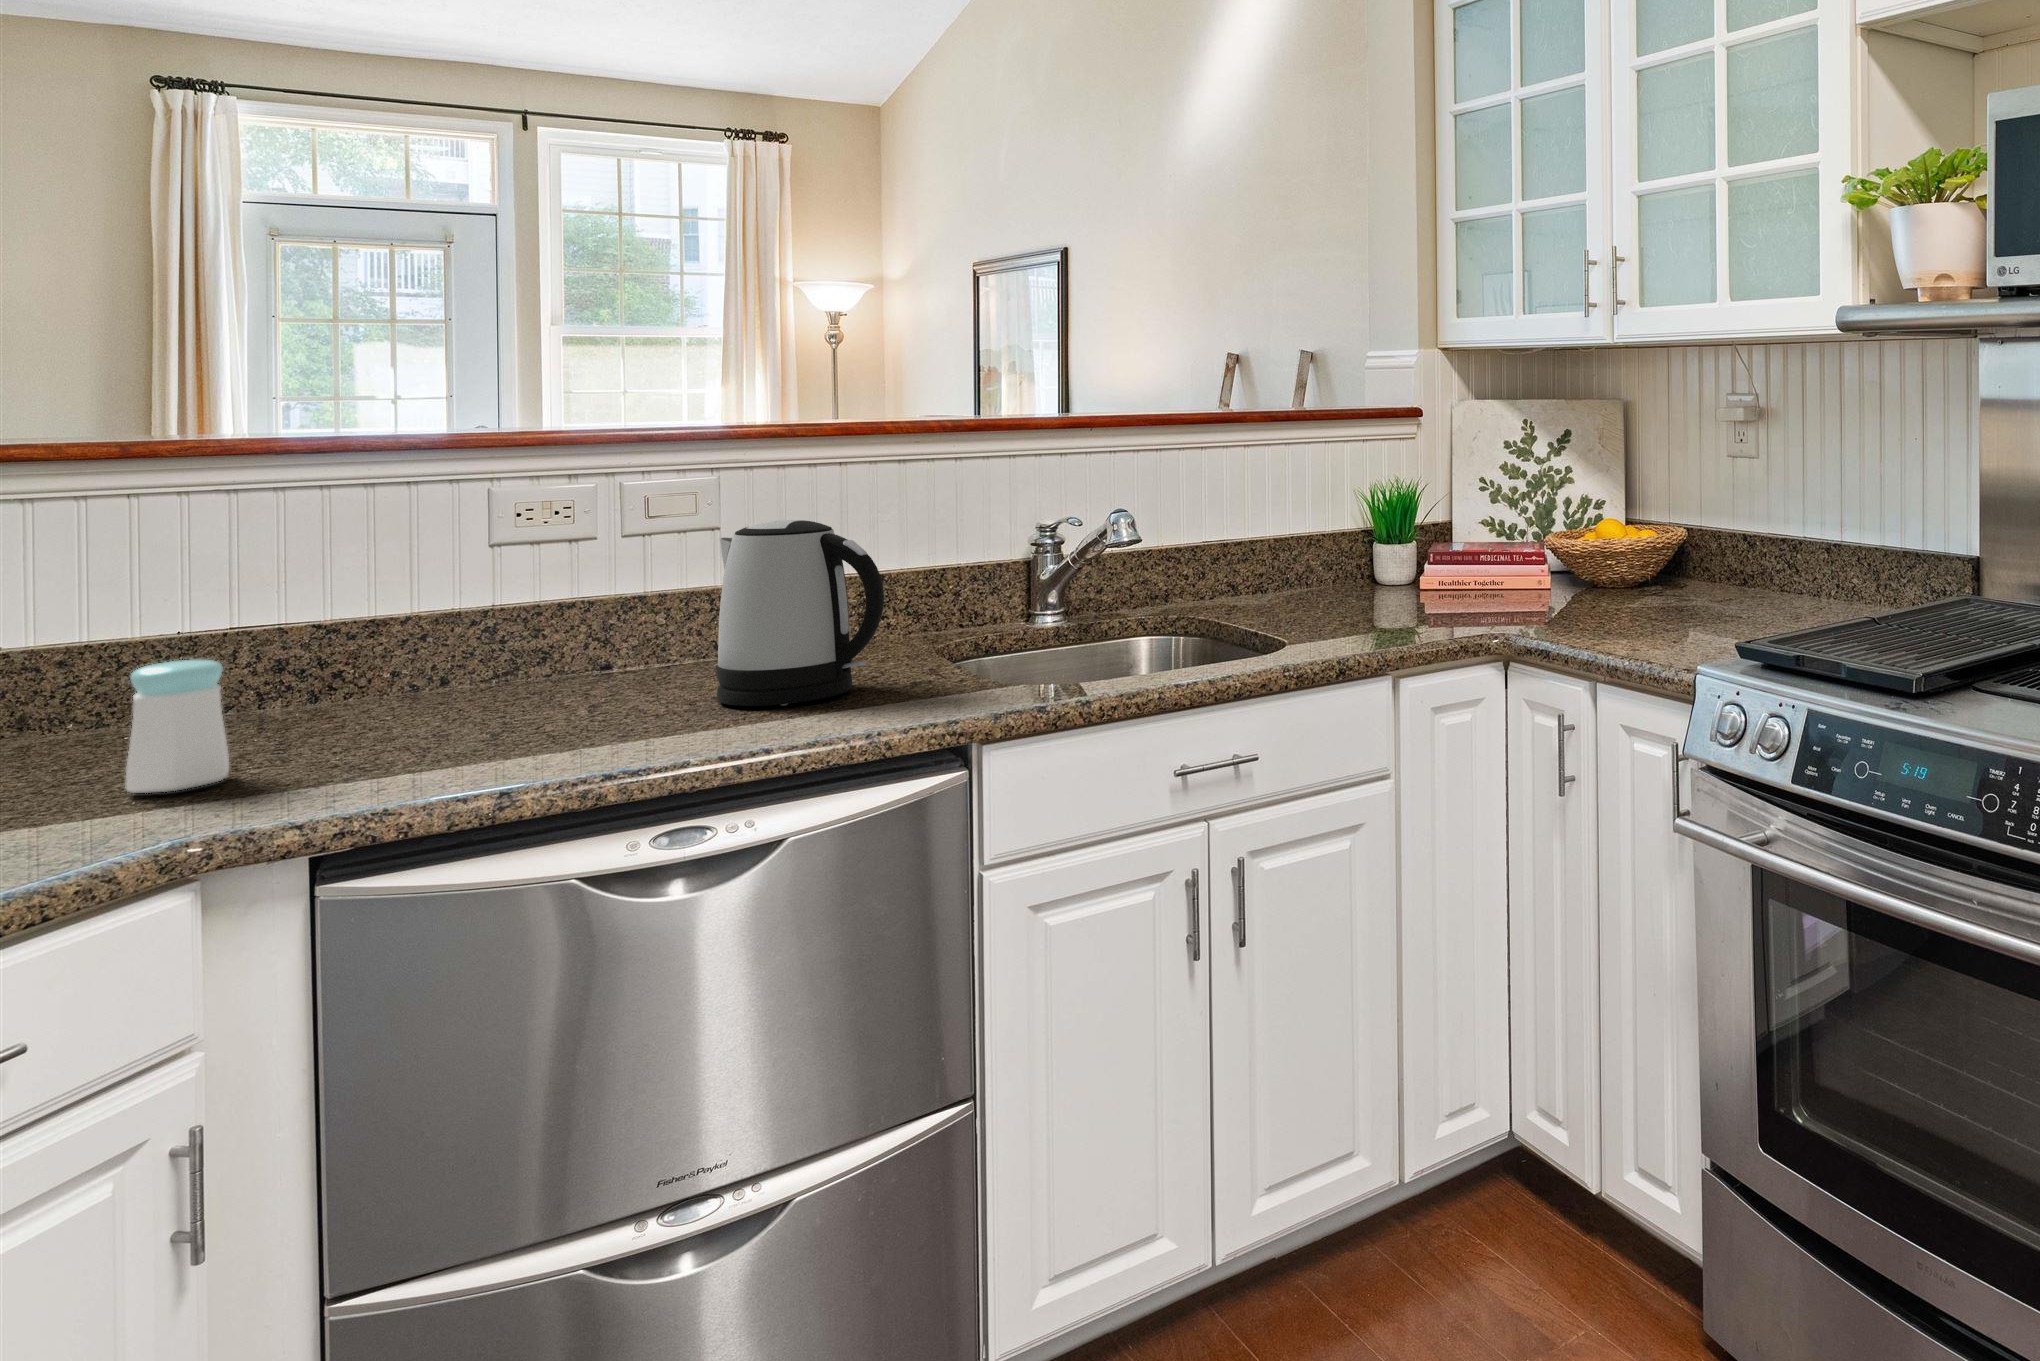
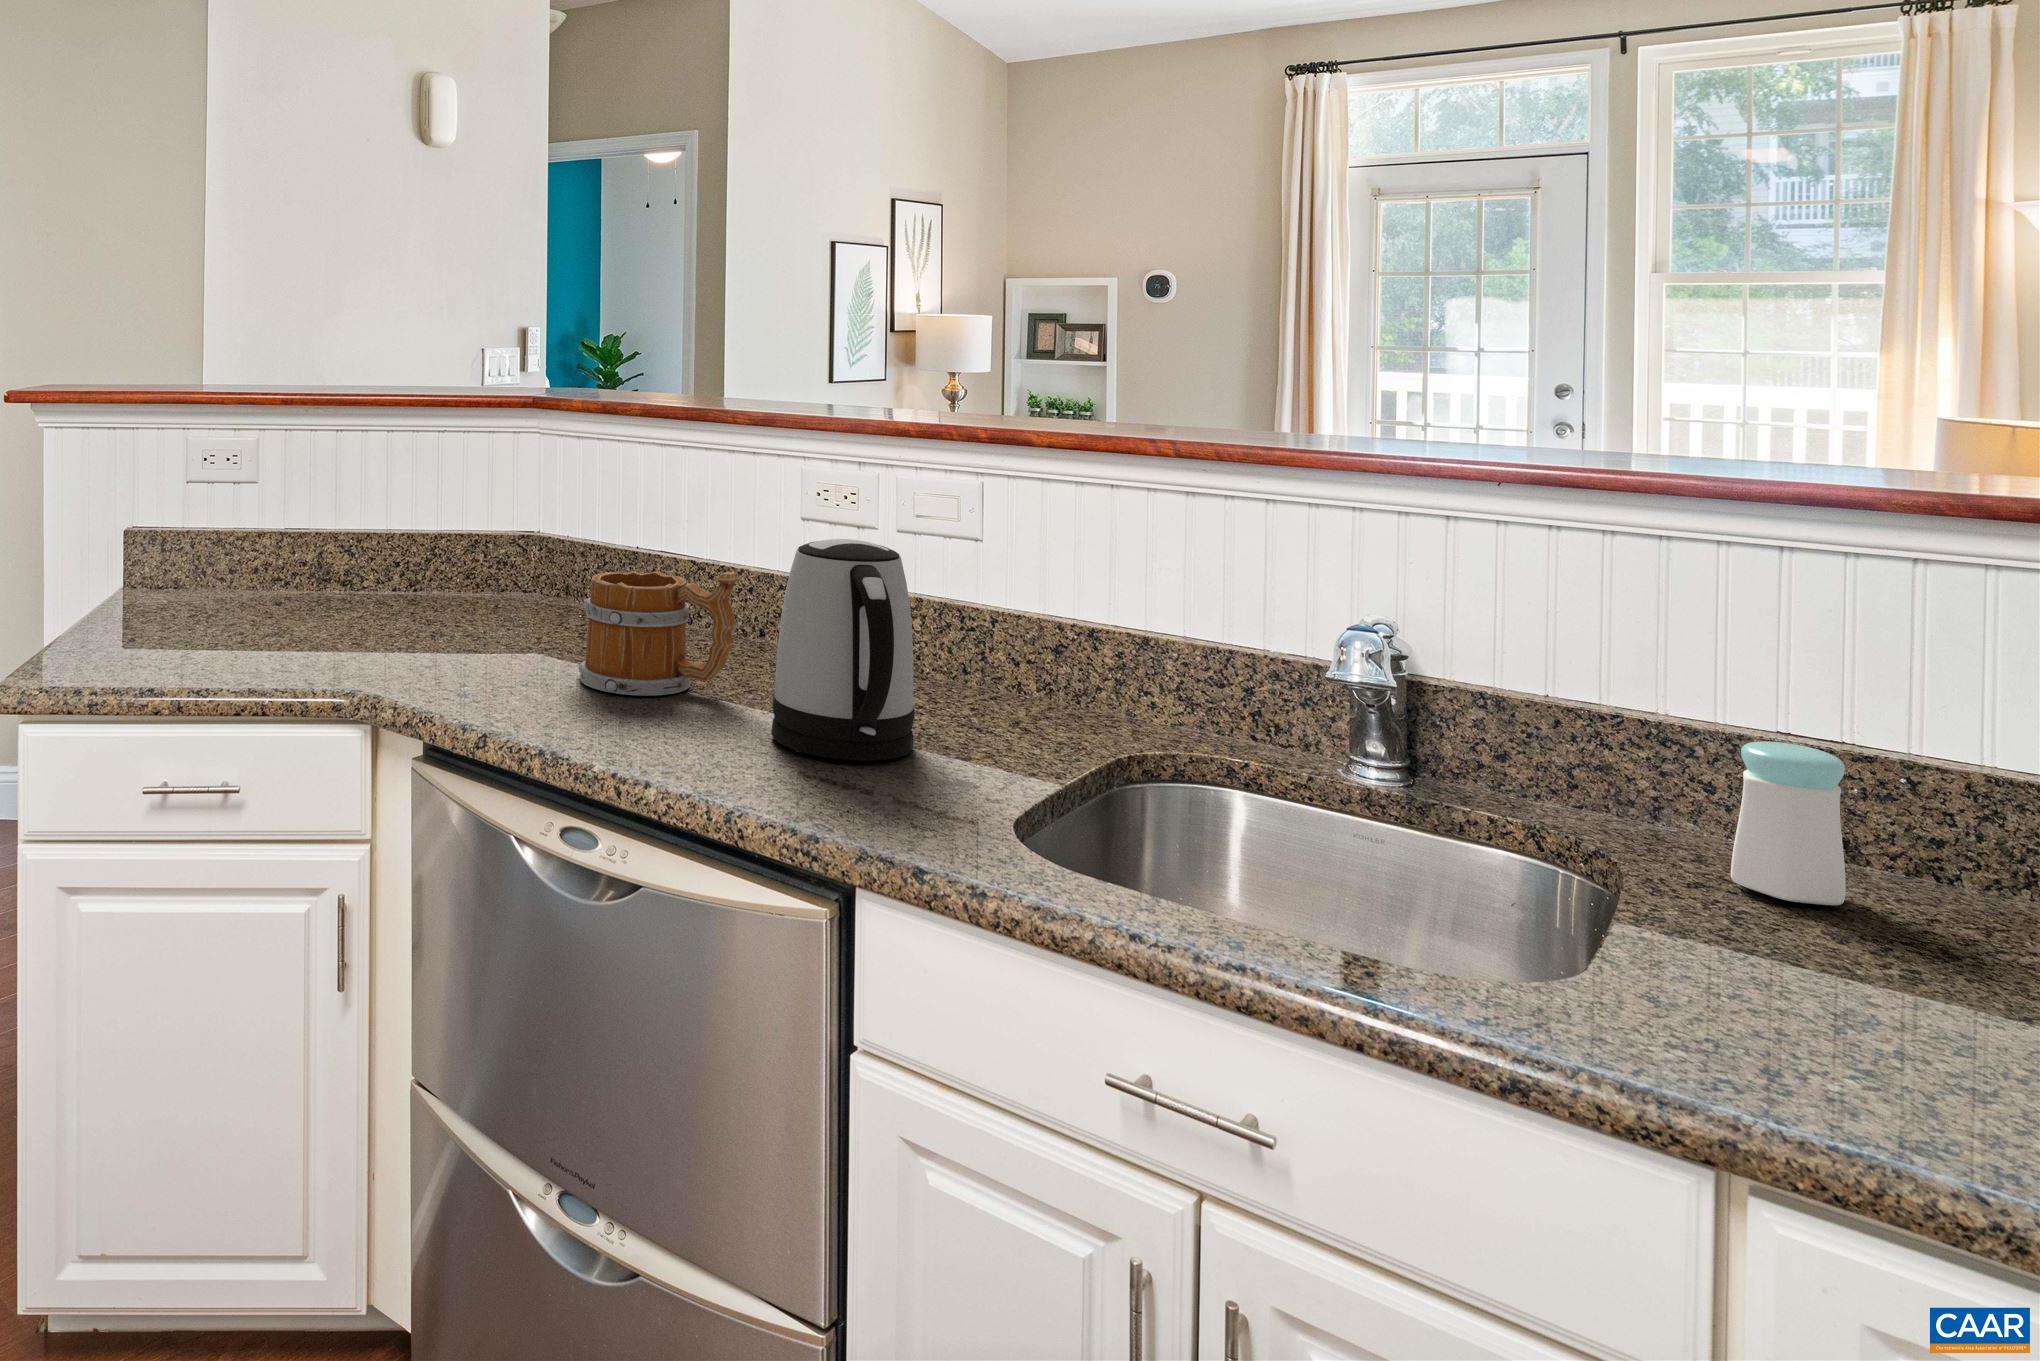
mug: none [400,584,611,743] -> present [578,571,741,695]
salt shaker: present [126,659,229,793] -> present [1731,741,1845,905]

